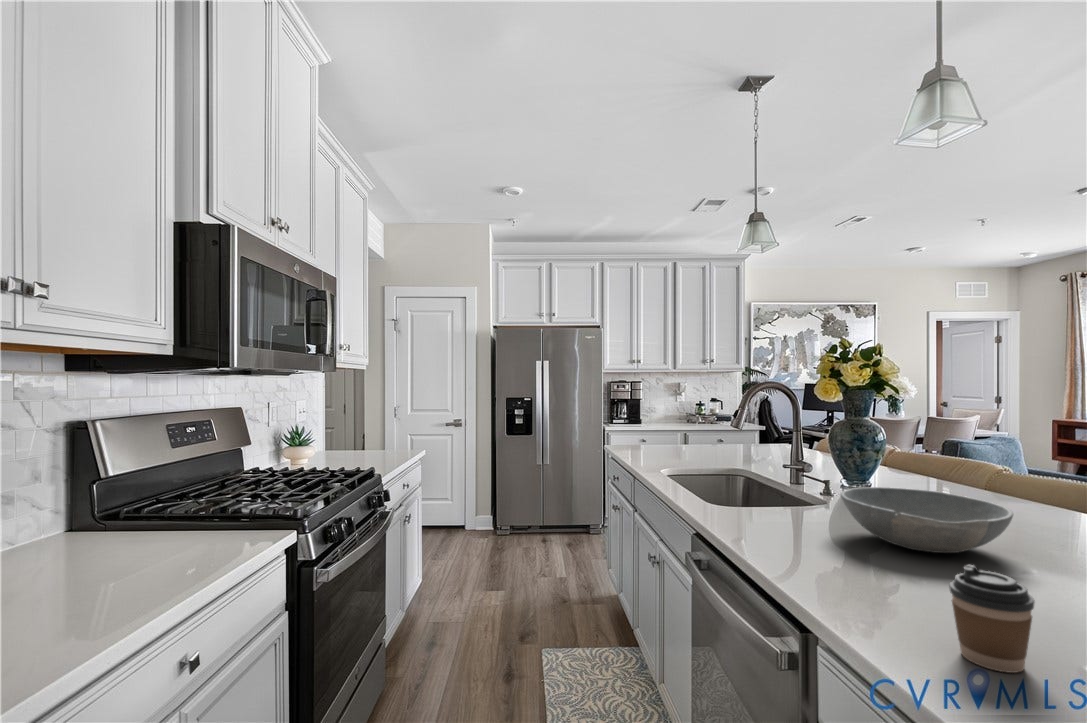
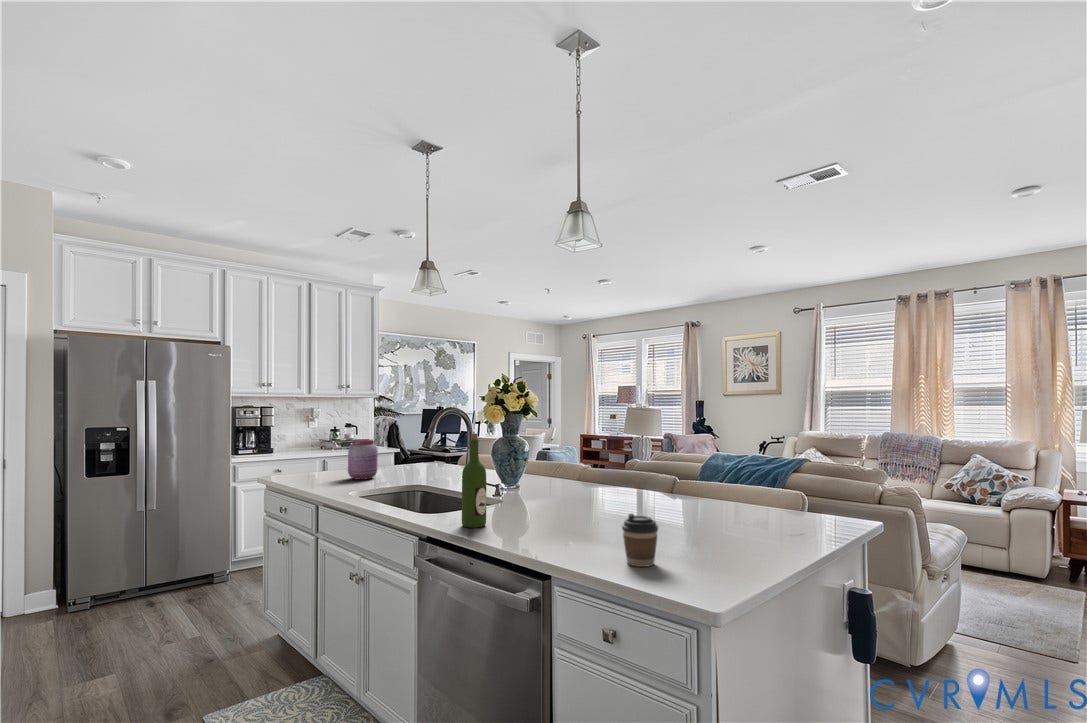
wine bottle: none [739,411,773,533] -> present [462,433,486,528]
jar: none [674,414,705,456] -> present [348,439,378,480]
bowl: present [840,487,1013,553] -> none [527,483,622,521]

